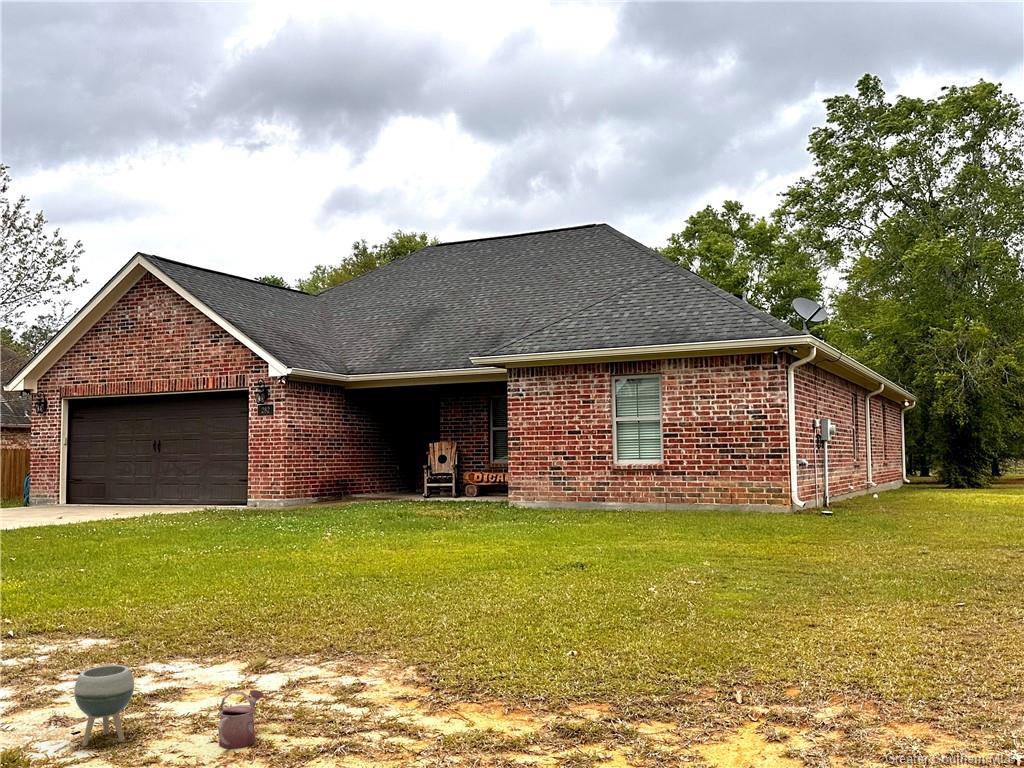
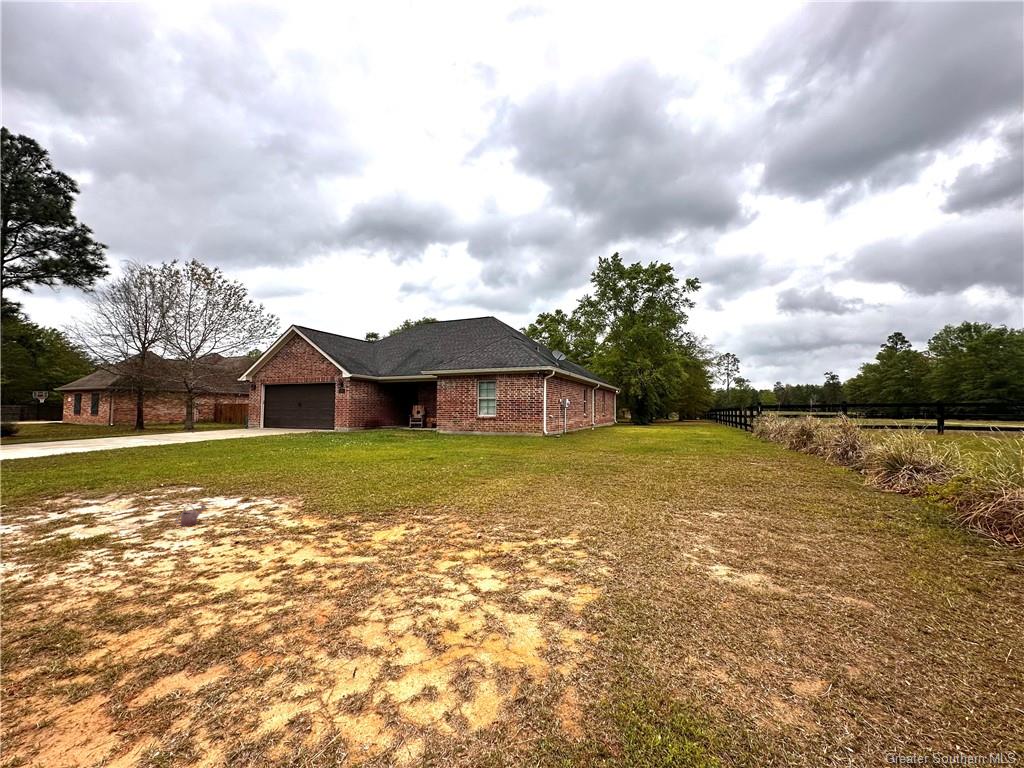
planter: present [74,665,134,746] -> none [126,496,154,525]

